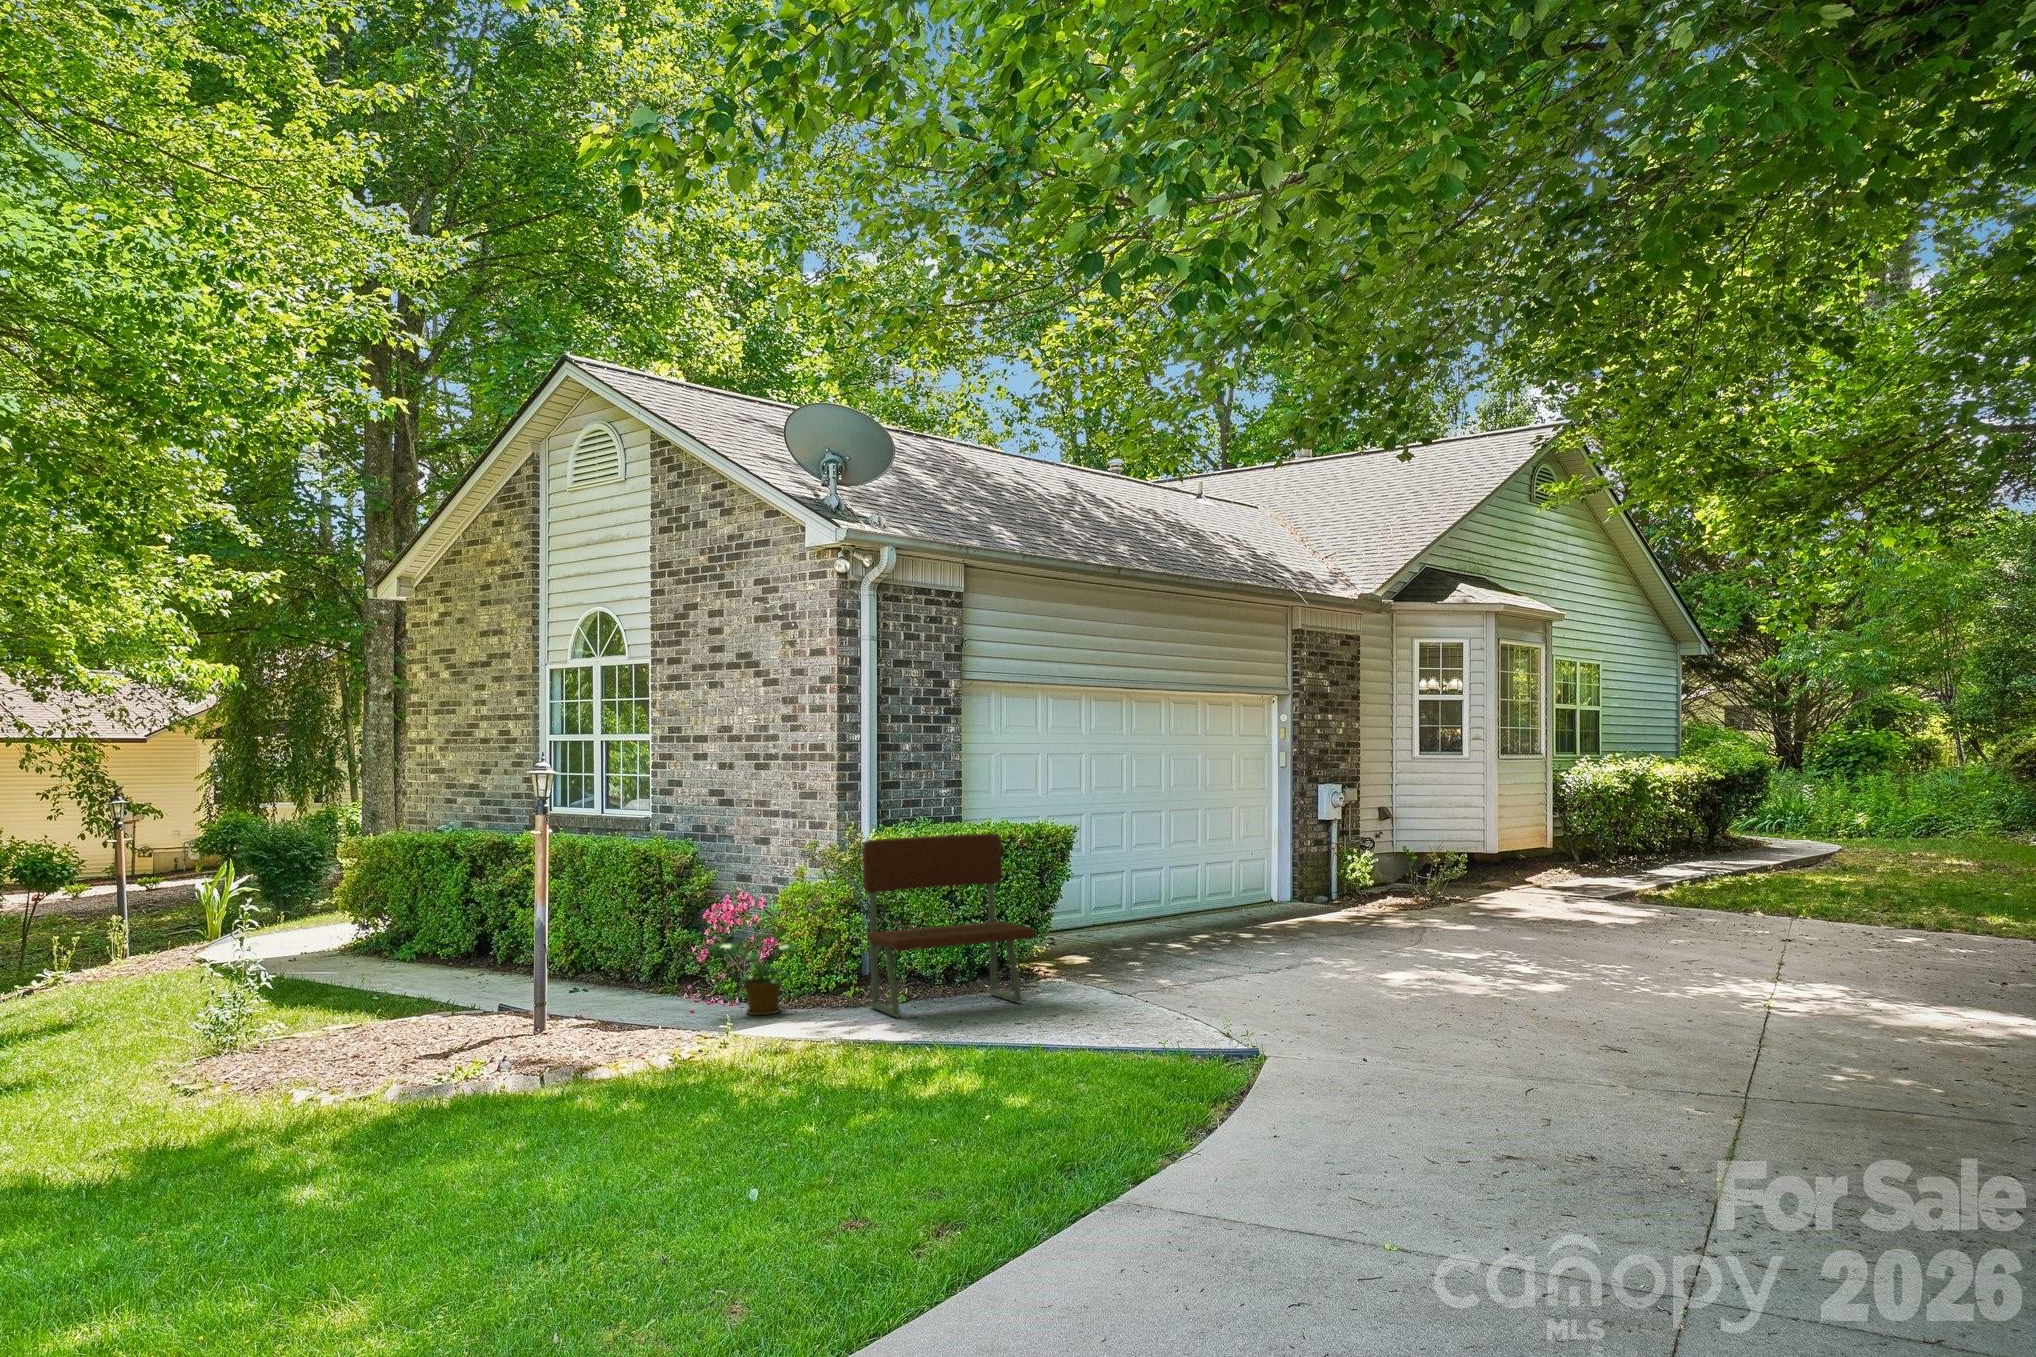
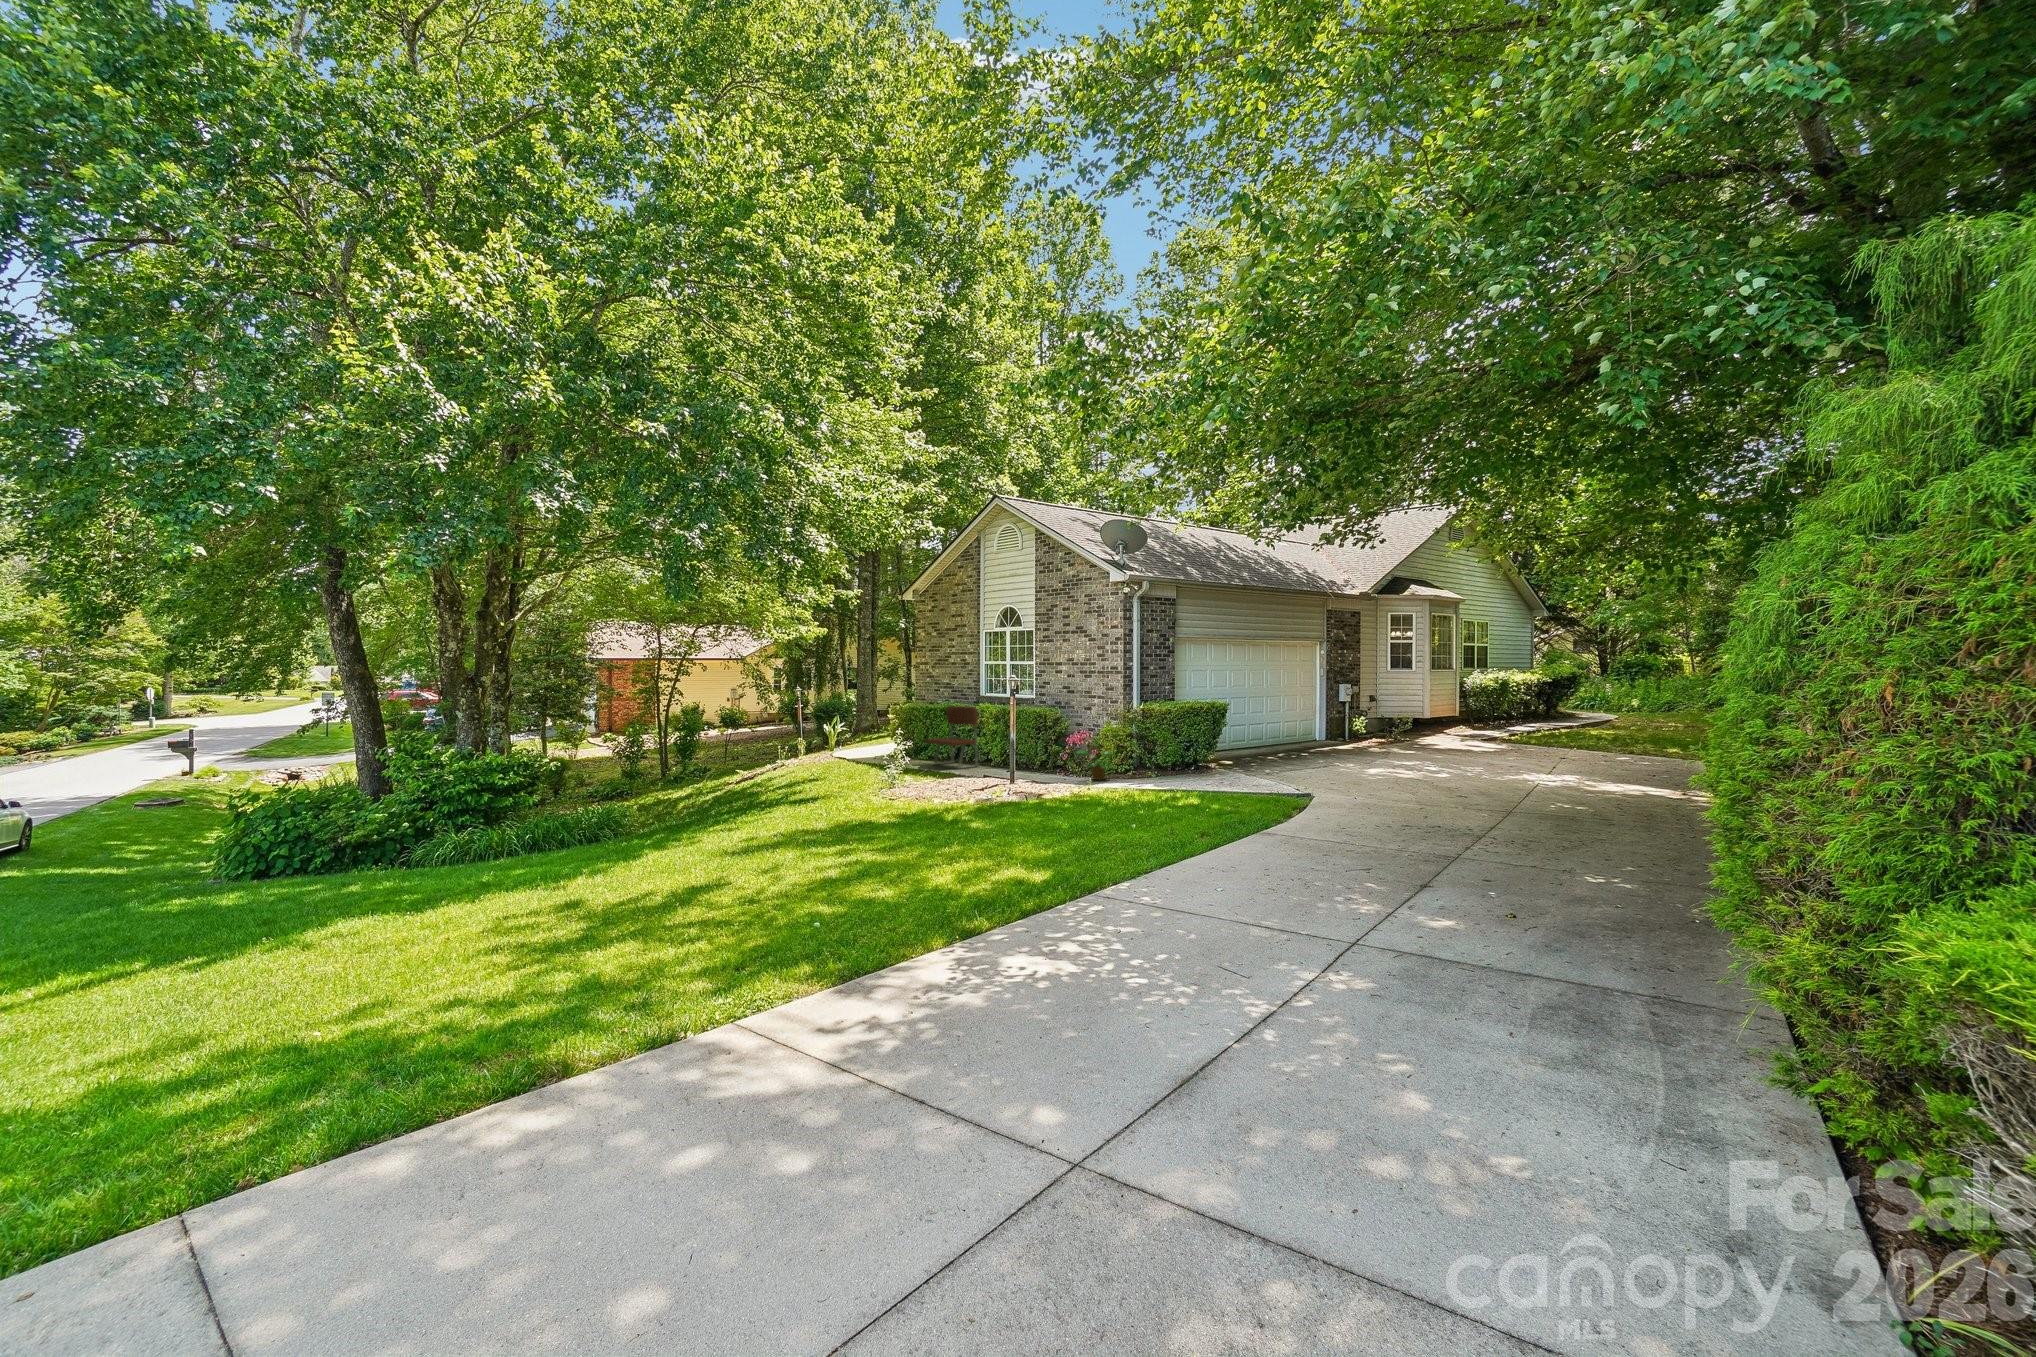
bench: present [862,833,1035,1017] -> present [926,706,978,769]

